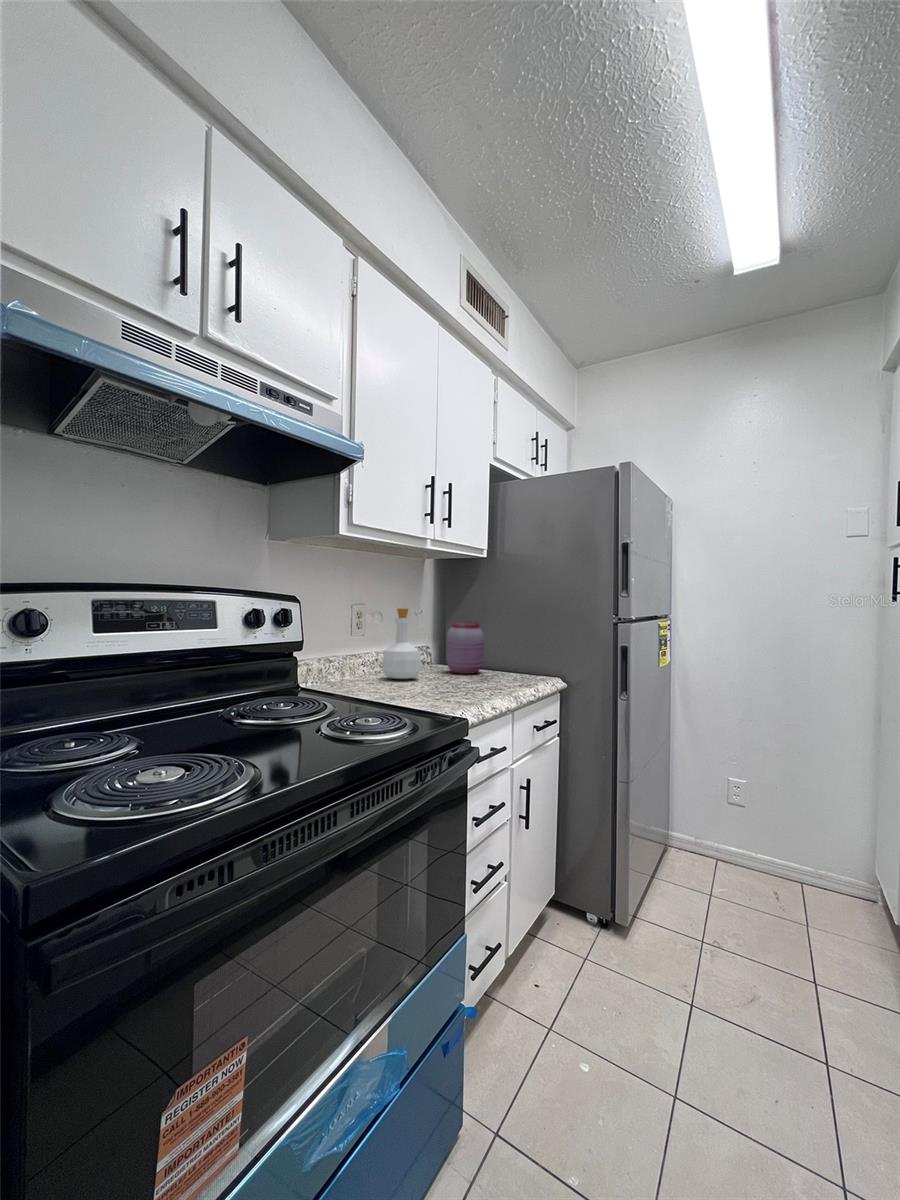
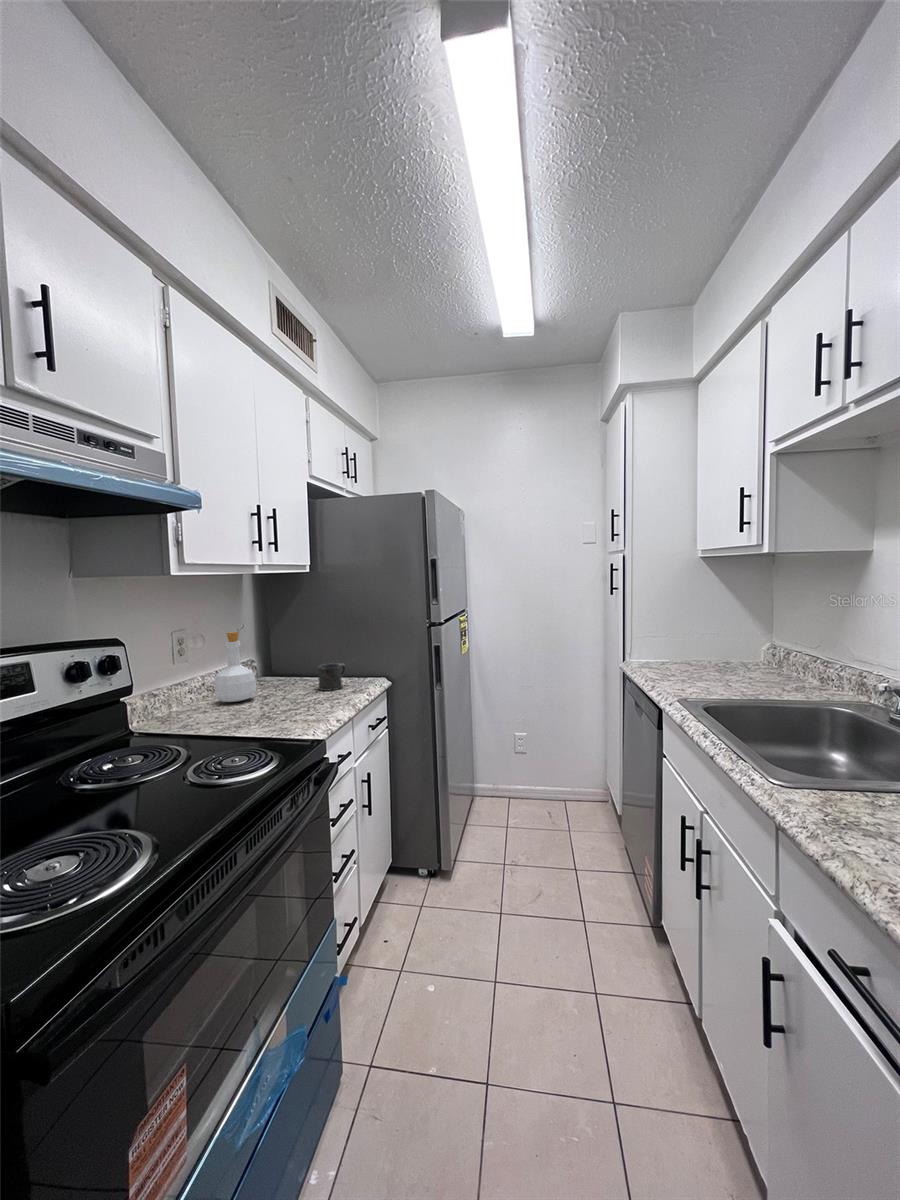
jar: present [446,622,484,674] -> none [276,635,314,685]
mug: none [484,654,515,682] -> present [318,663,345,691]

